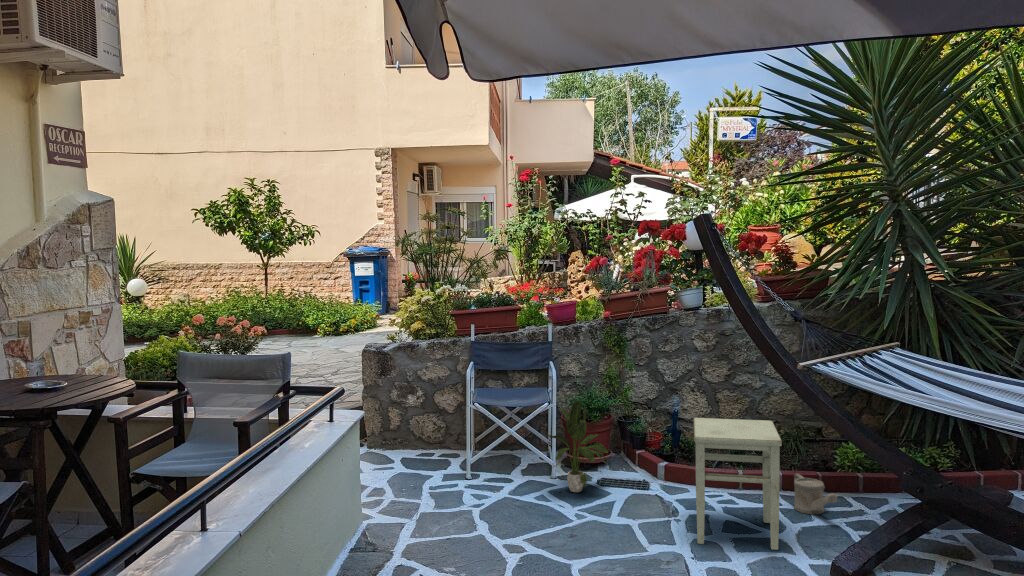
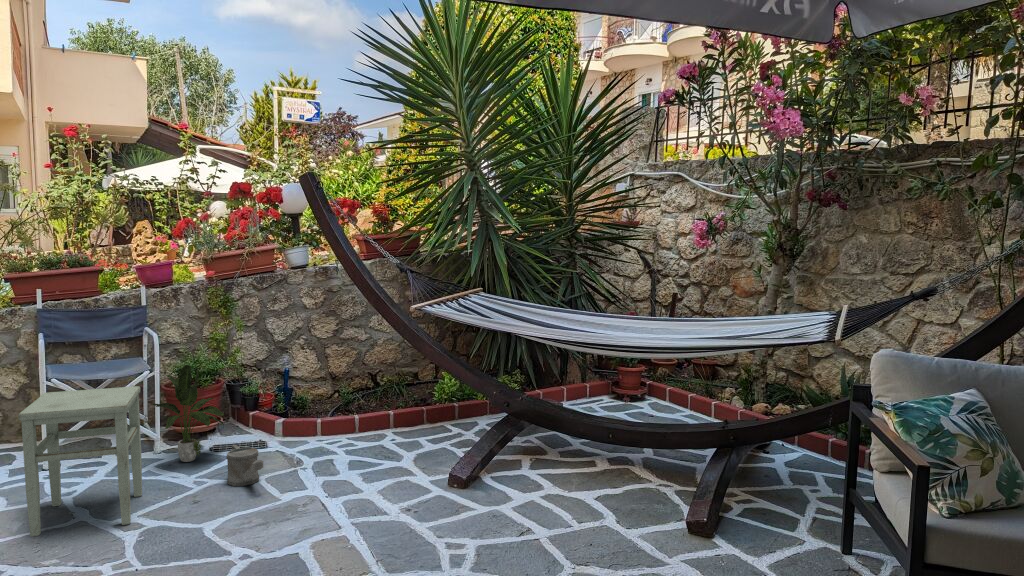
stool: present [694,418,782,550] -> present [18,386,142,537]
watering can: present [794,474,837,514] -> present [226,445,263,486]

